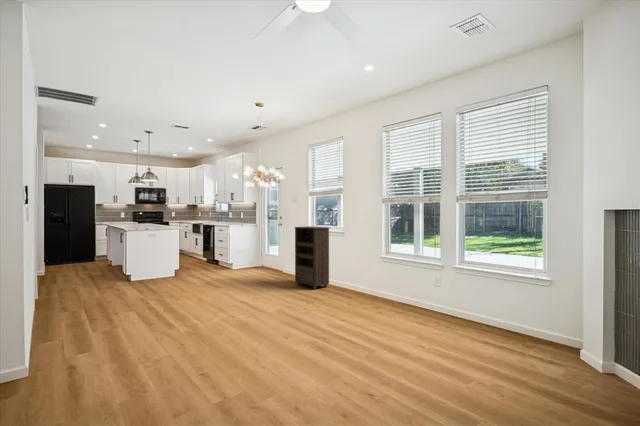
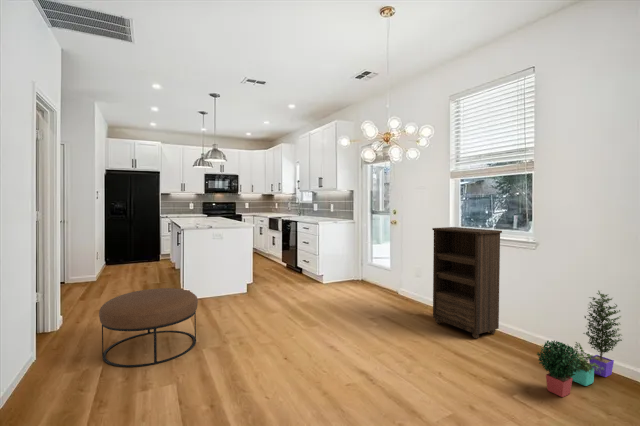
potted plant: none [328,256,374,305] -> present [537,291,622,397]
ottoman: none [76,268,142,311] -> present [99,288,198,367]

